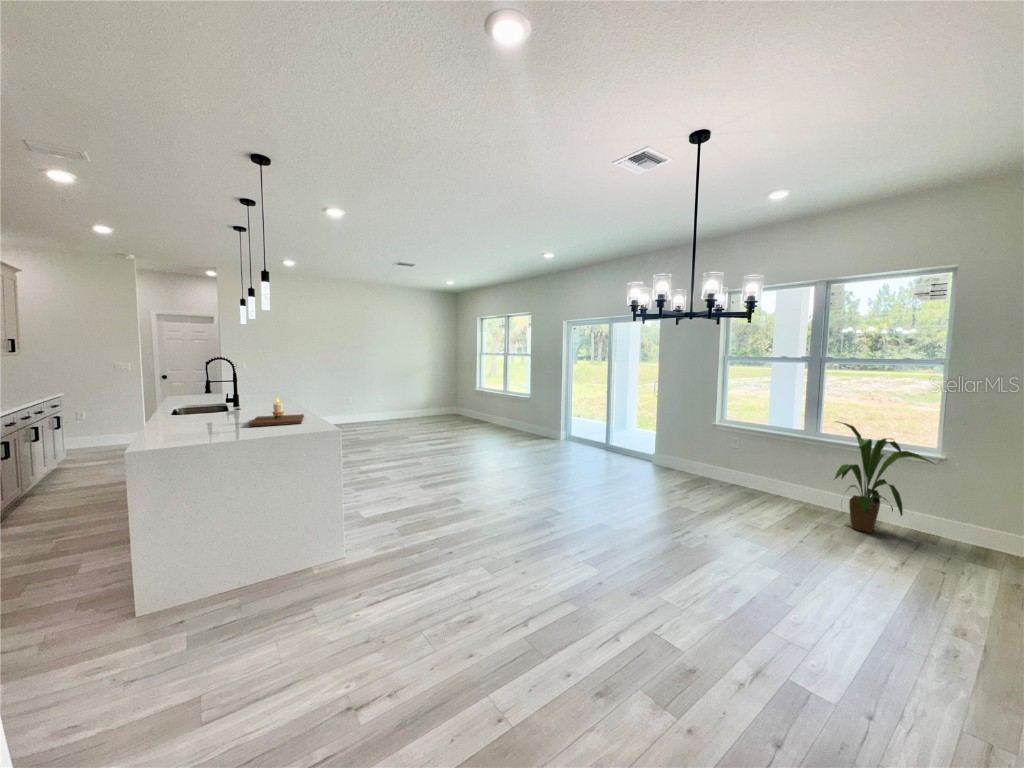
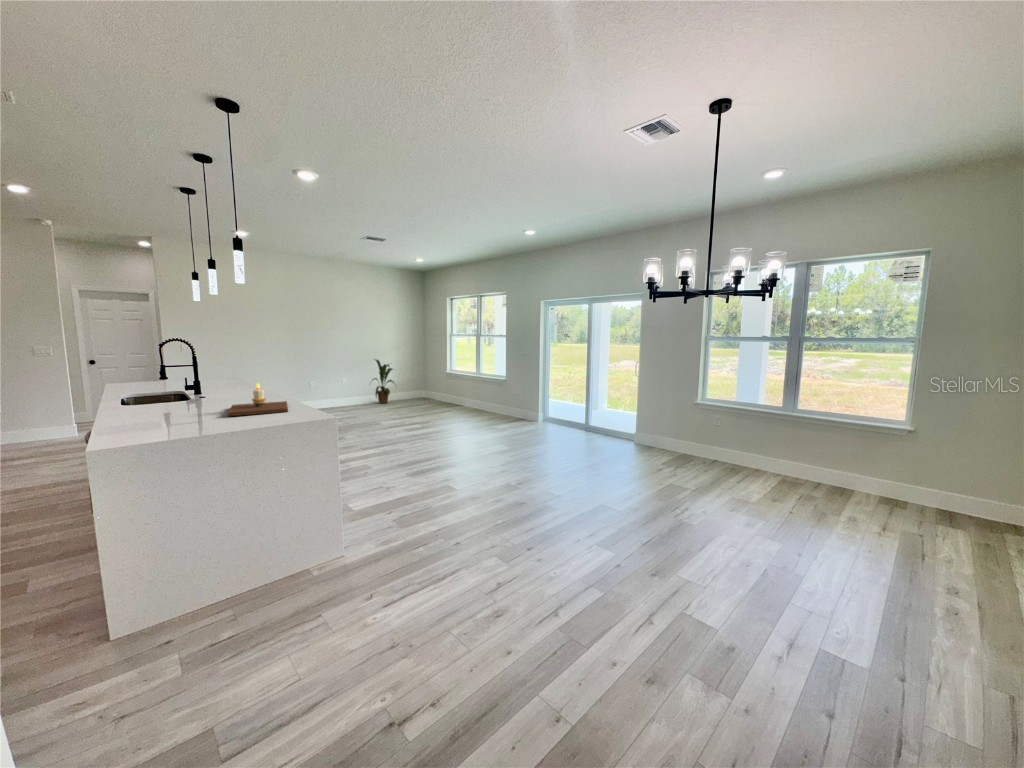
house plant: present [835,421,933,533] -> present [373,360,394,404]

